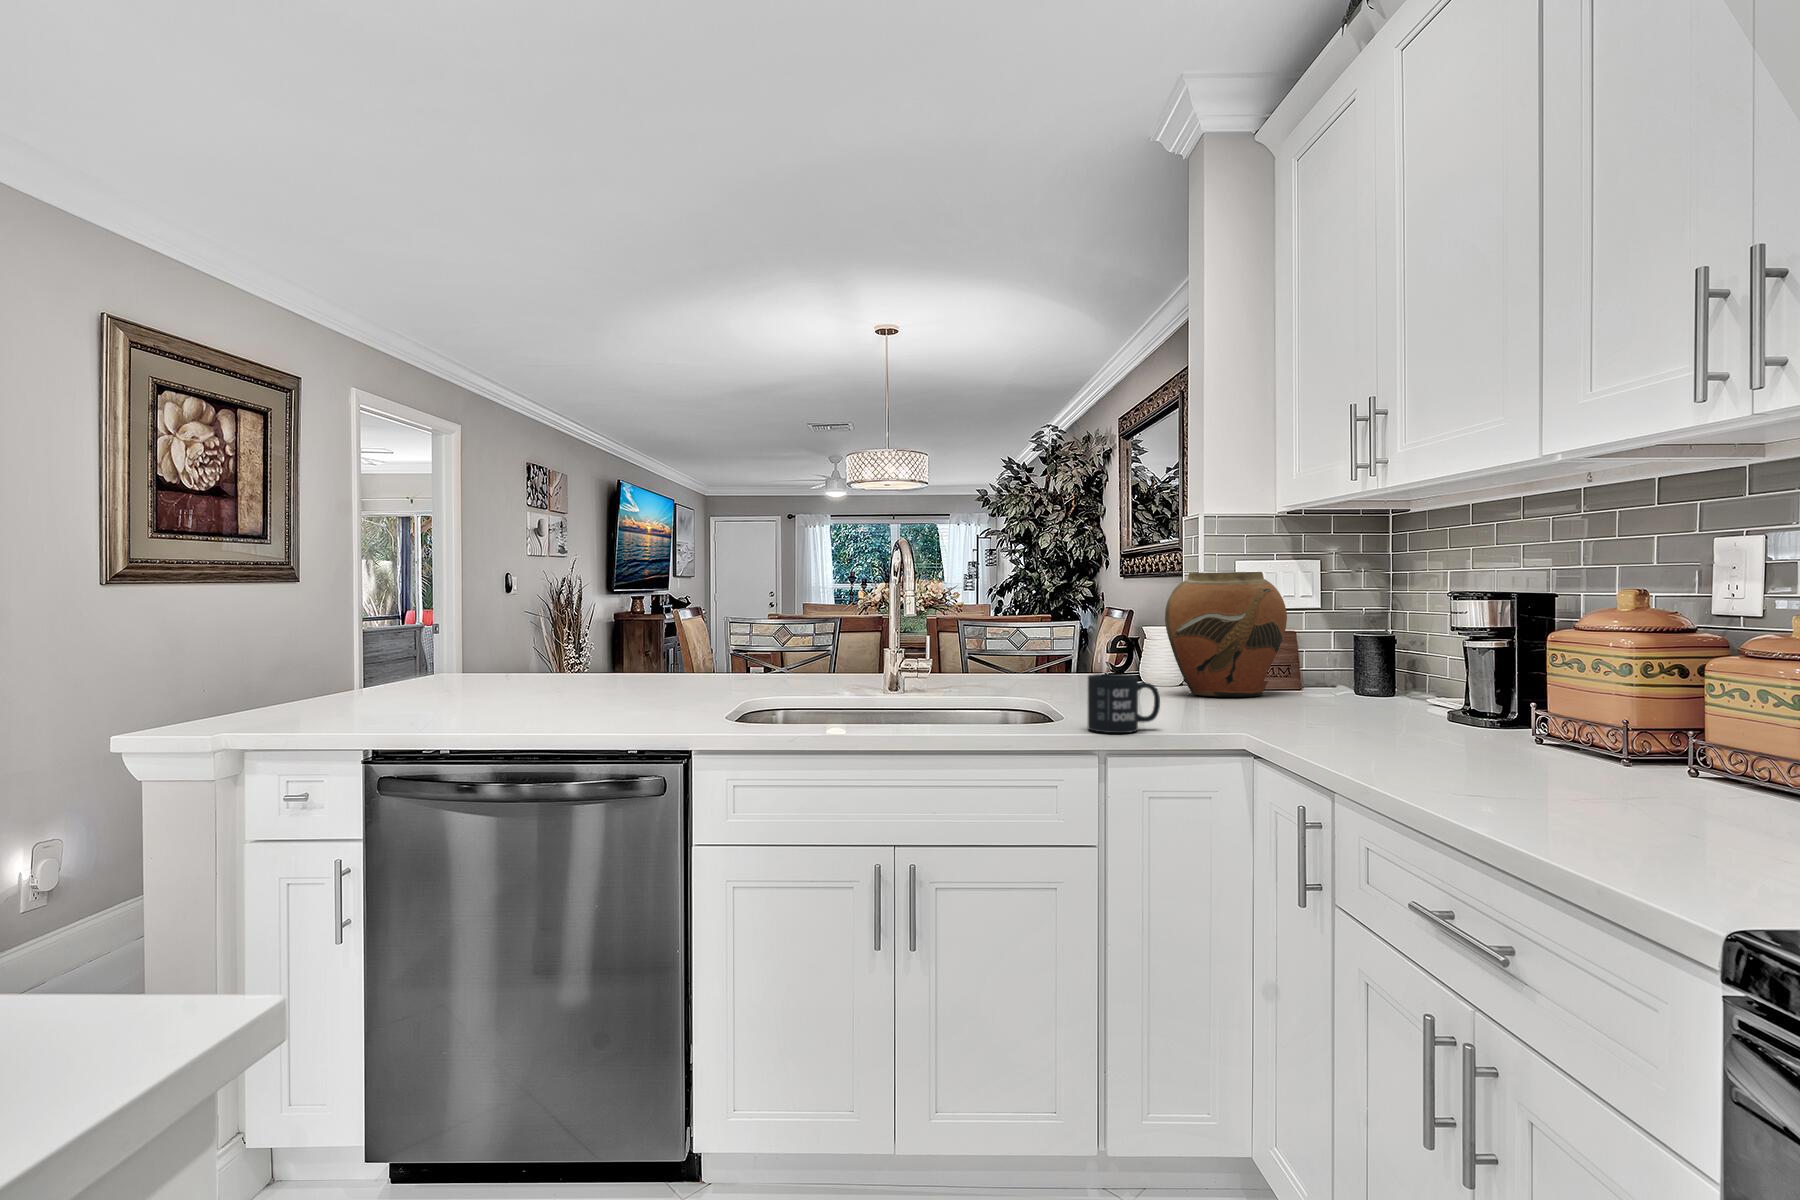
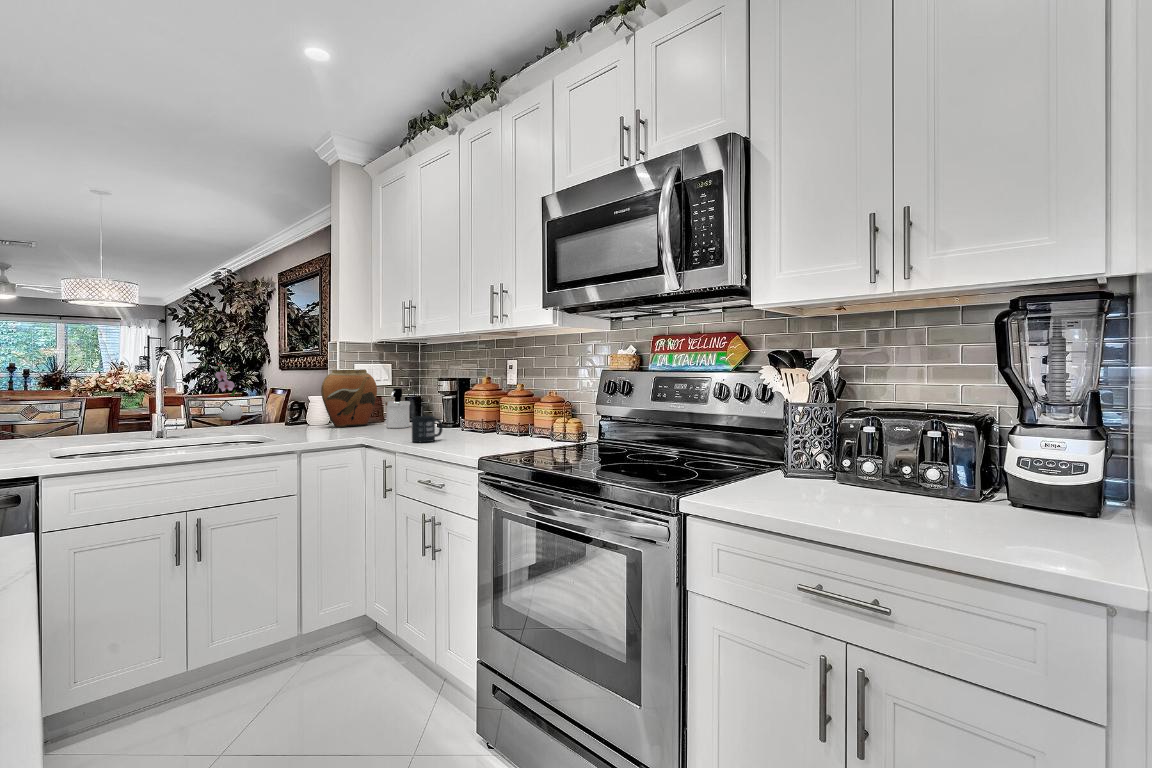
flower arrangement: none [1003,564,1049,663] -> present [215,363,243,420]
soap dispenser: none [1306,616,1370,713] -> present [385,388,410,428]
mug: present [1088,674,1160,733] -> present [412,416,443,442]

